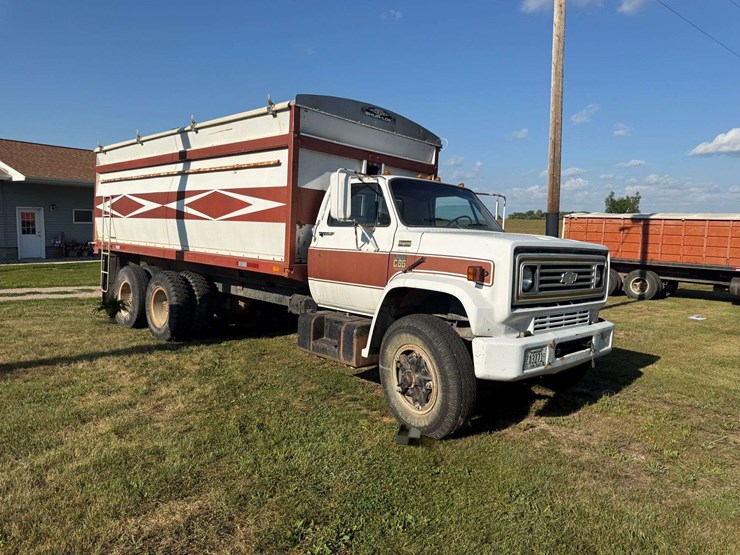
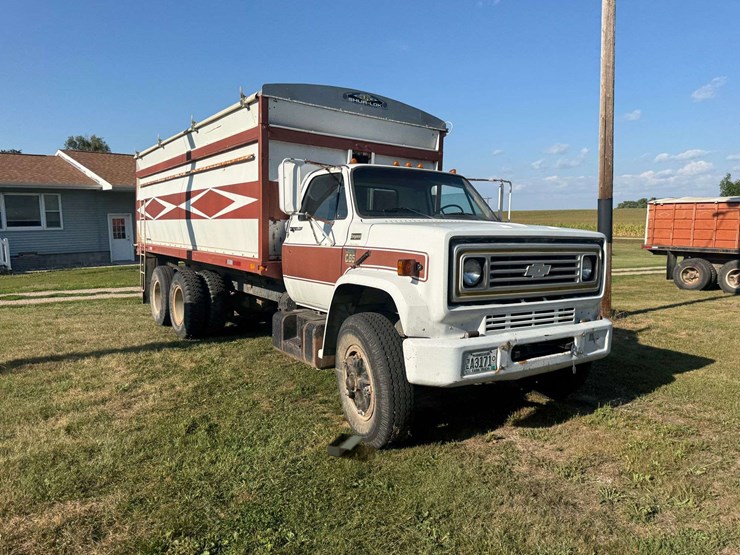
potted plant: present [92,295,130,323] -> none [114,295,155,324]

